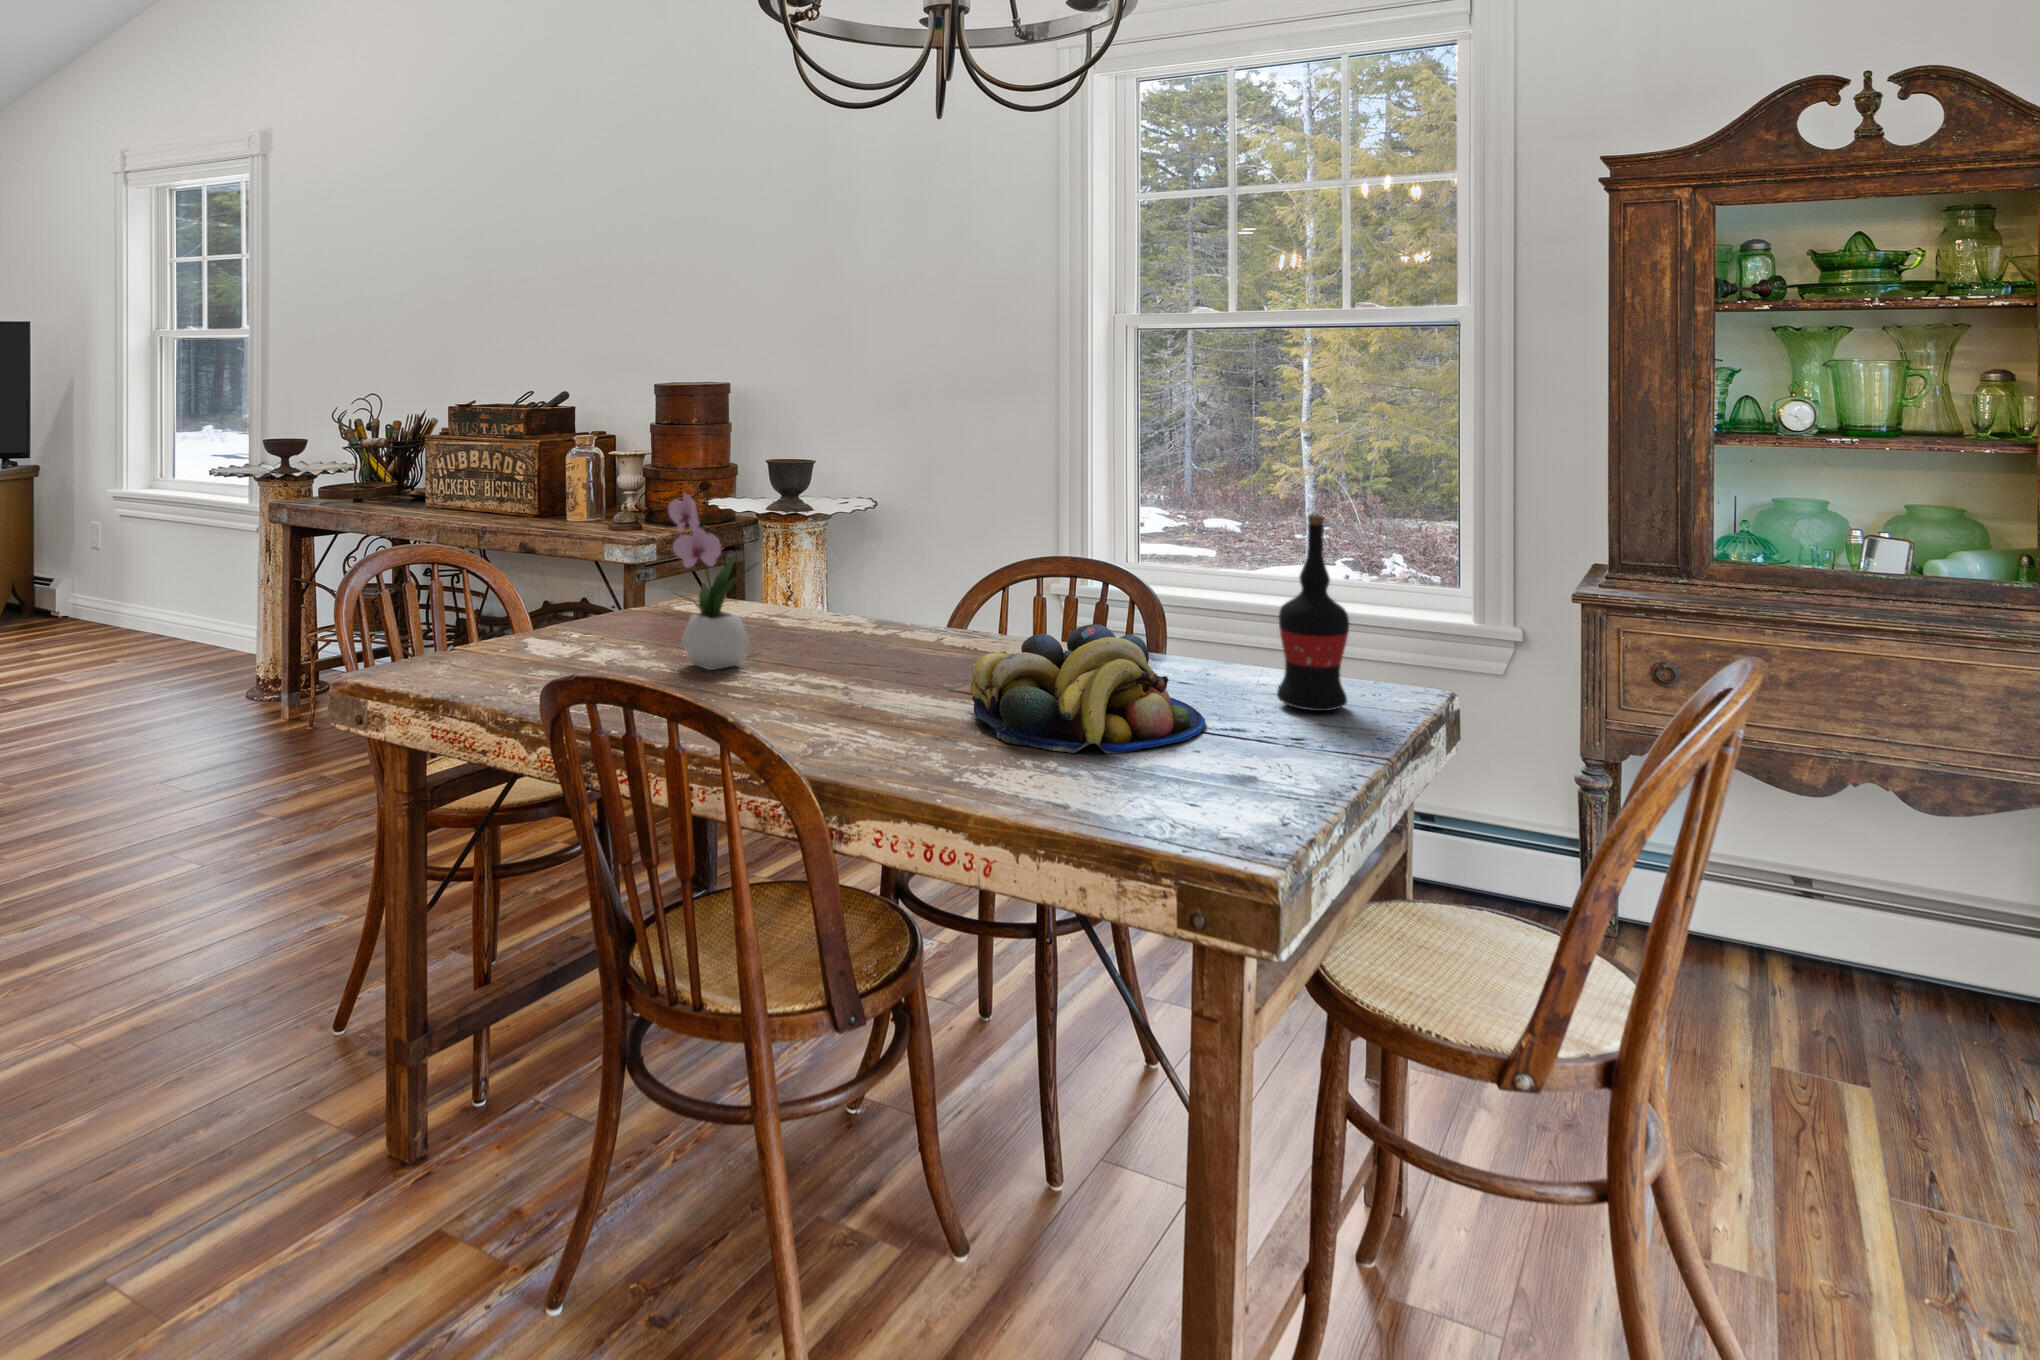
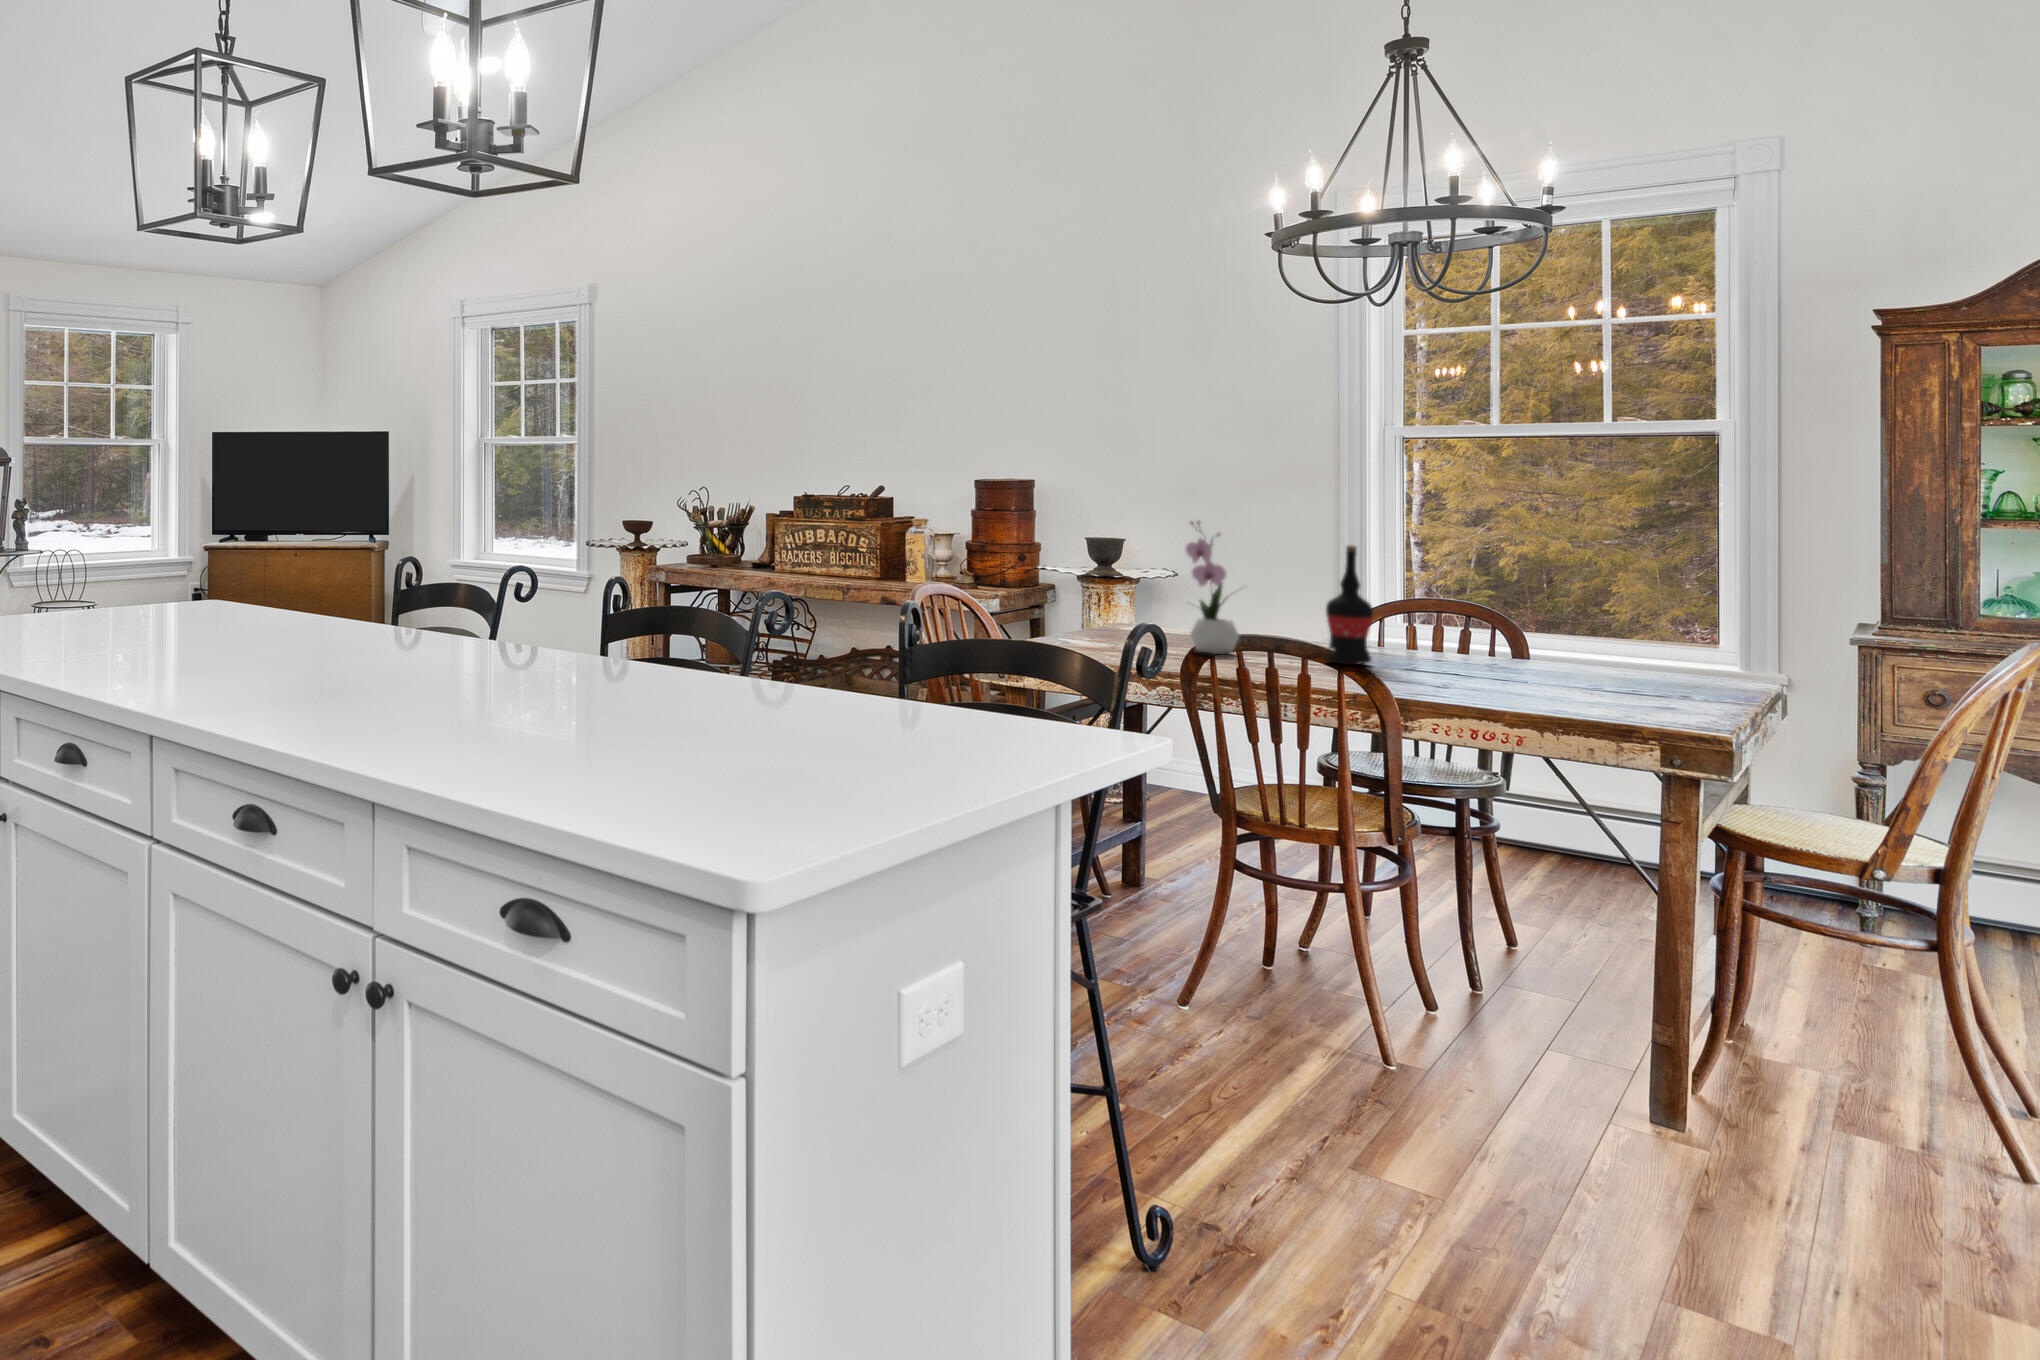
wine bottle: present [1277,515,1349,711] -> present [1326,546,1373,665]
fruit bowl: present [970,624,1205,754] -> none [1436,626,1615,694]

